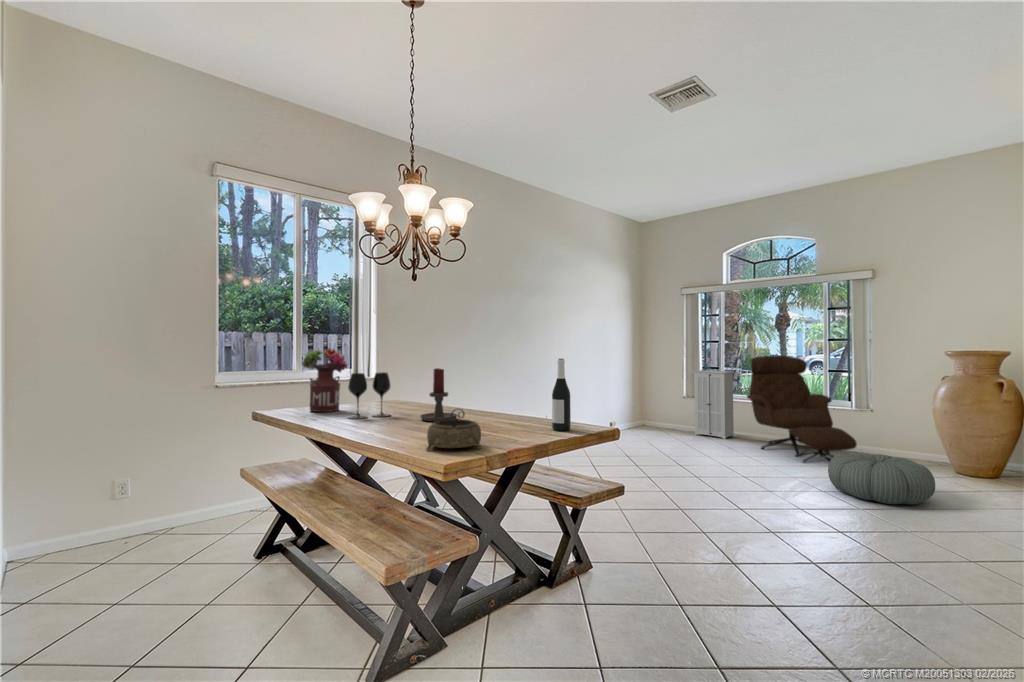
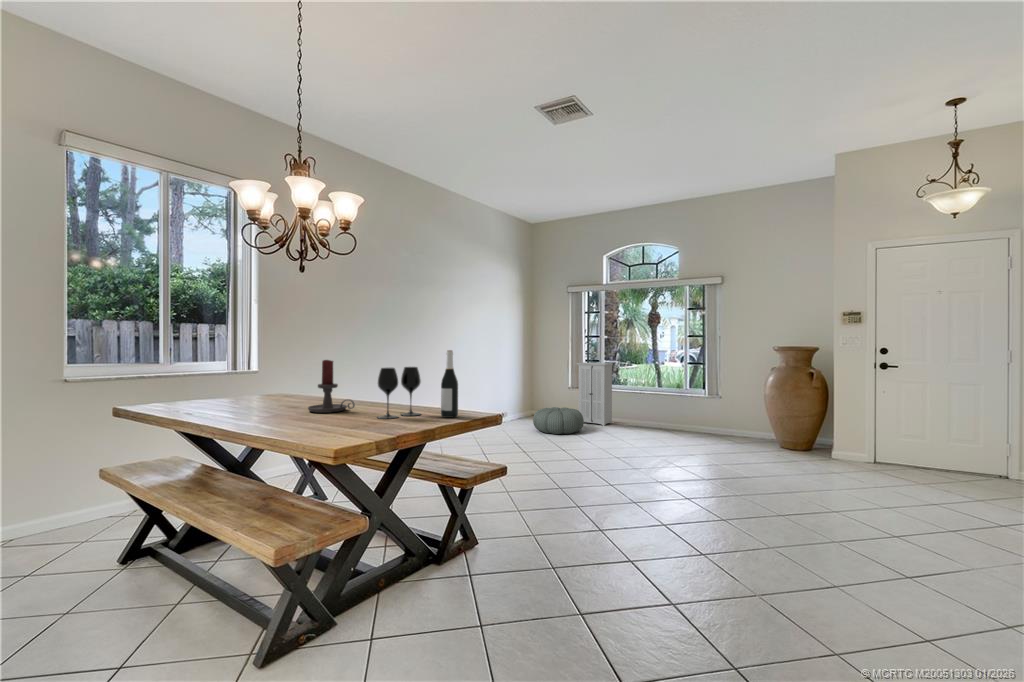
flower arrangement: present [302,348,347,412] -> none [169,338,226,407]
lounge chair: present [747,356,857,462] -> none [623,349,708,445]
wine glass: present [348,372,391,419] -> present [378,367,421,419]
decorative bowl: present [426,420,482,450] -> none [317,408,373,438]
pouf: present [828,453,935,505] -> present [533,407,584,434]

